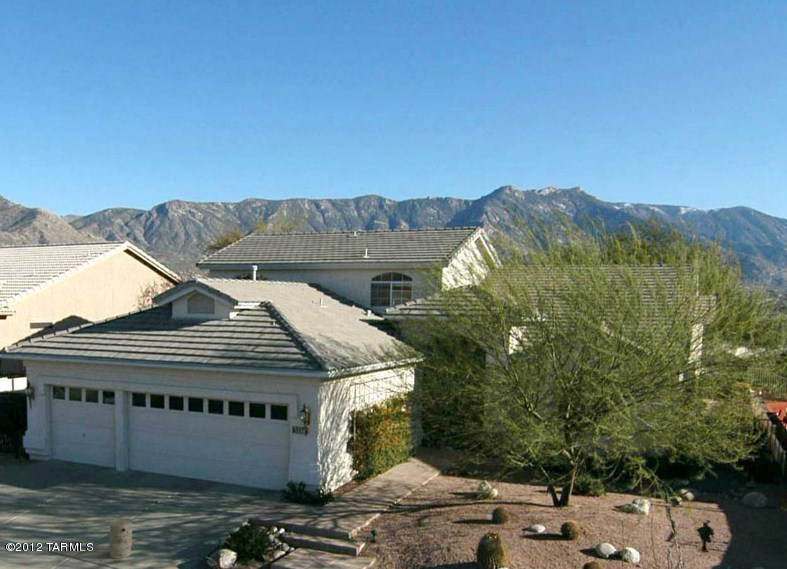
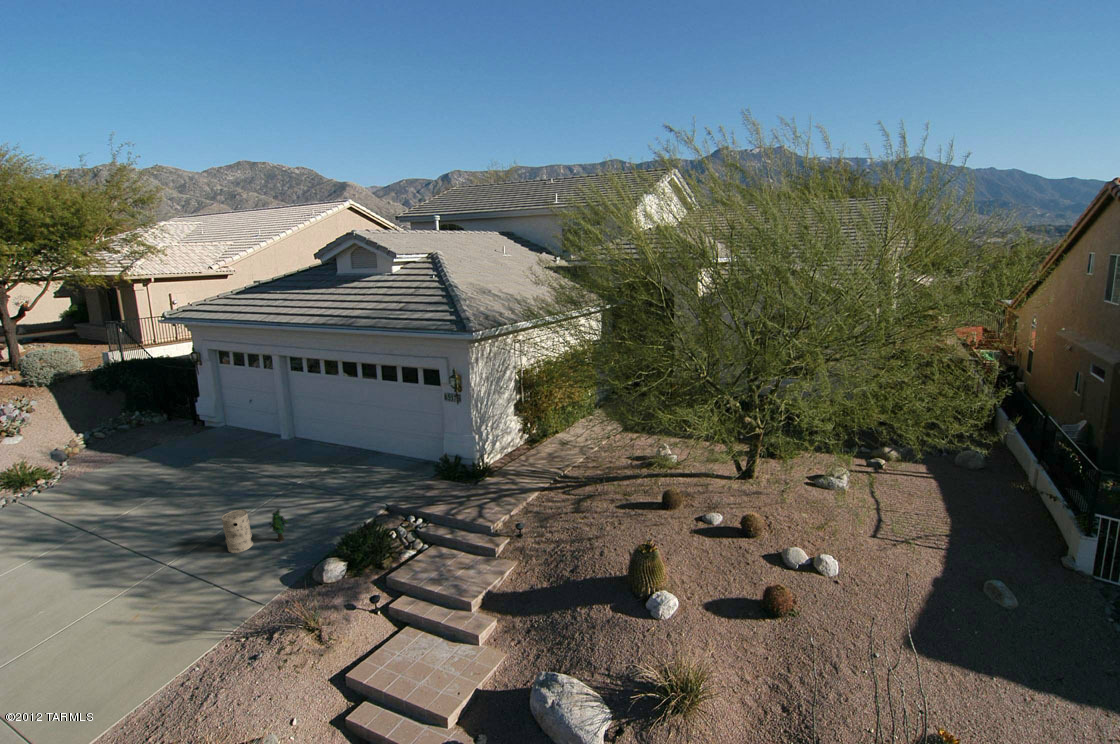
decorative plant: present [696,520,715,552] -> present [269,509,288,542]

